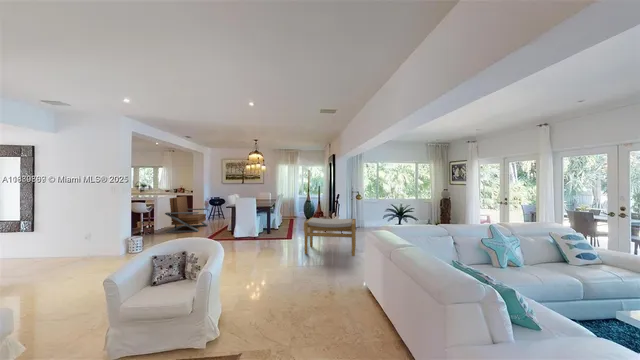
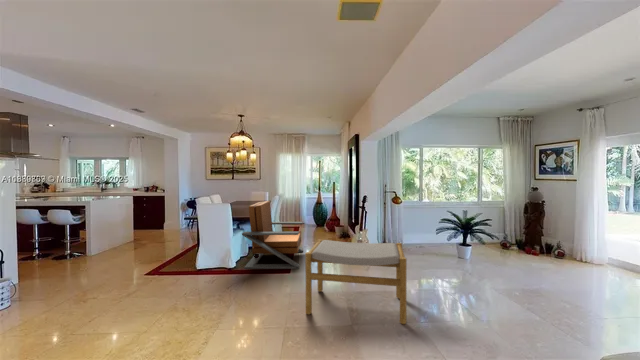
lounge chair: present [165,196,208,233] -> present [242,201,303,269]

